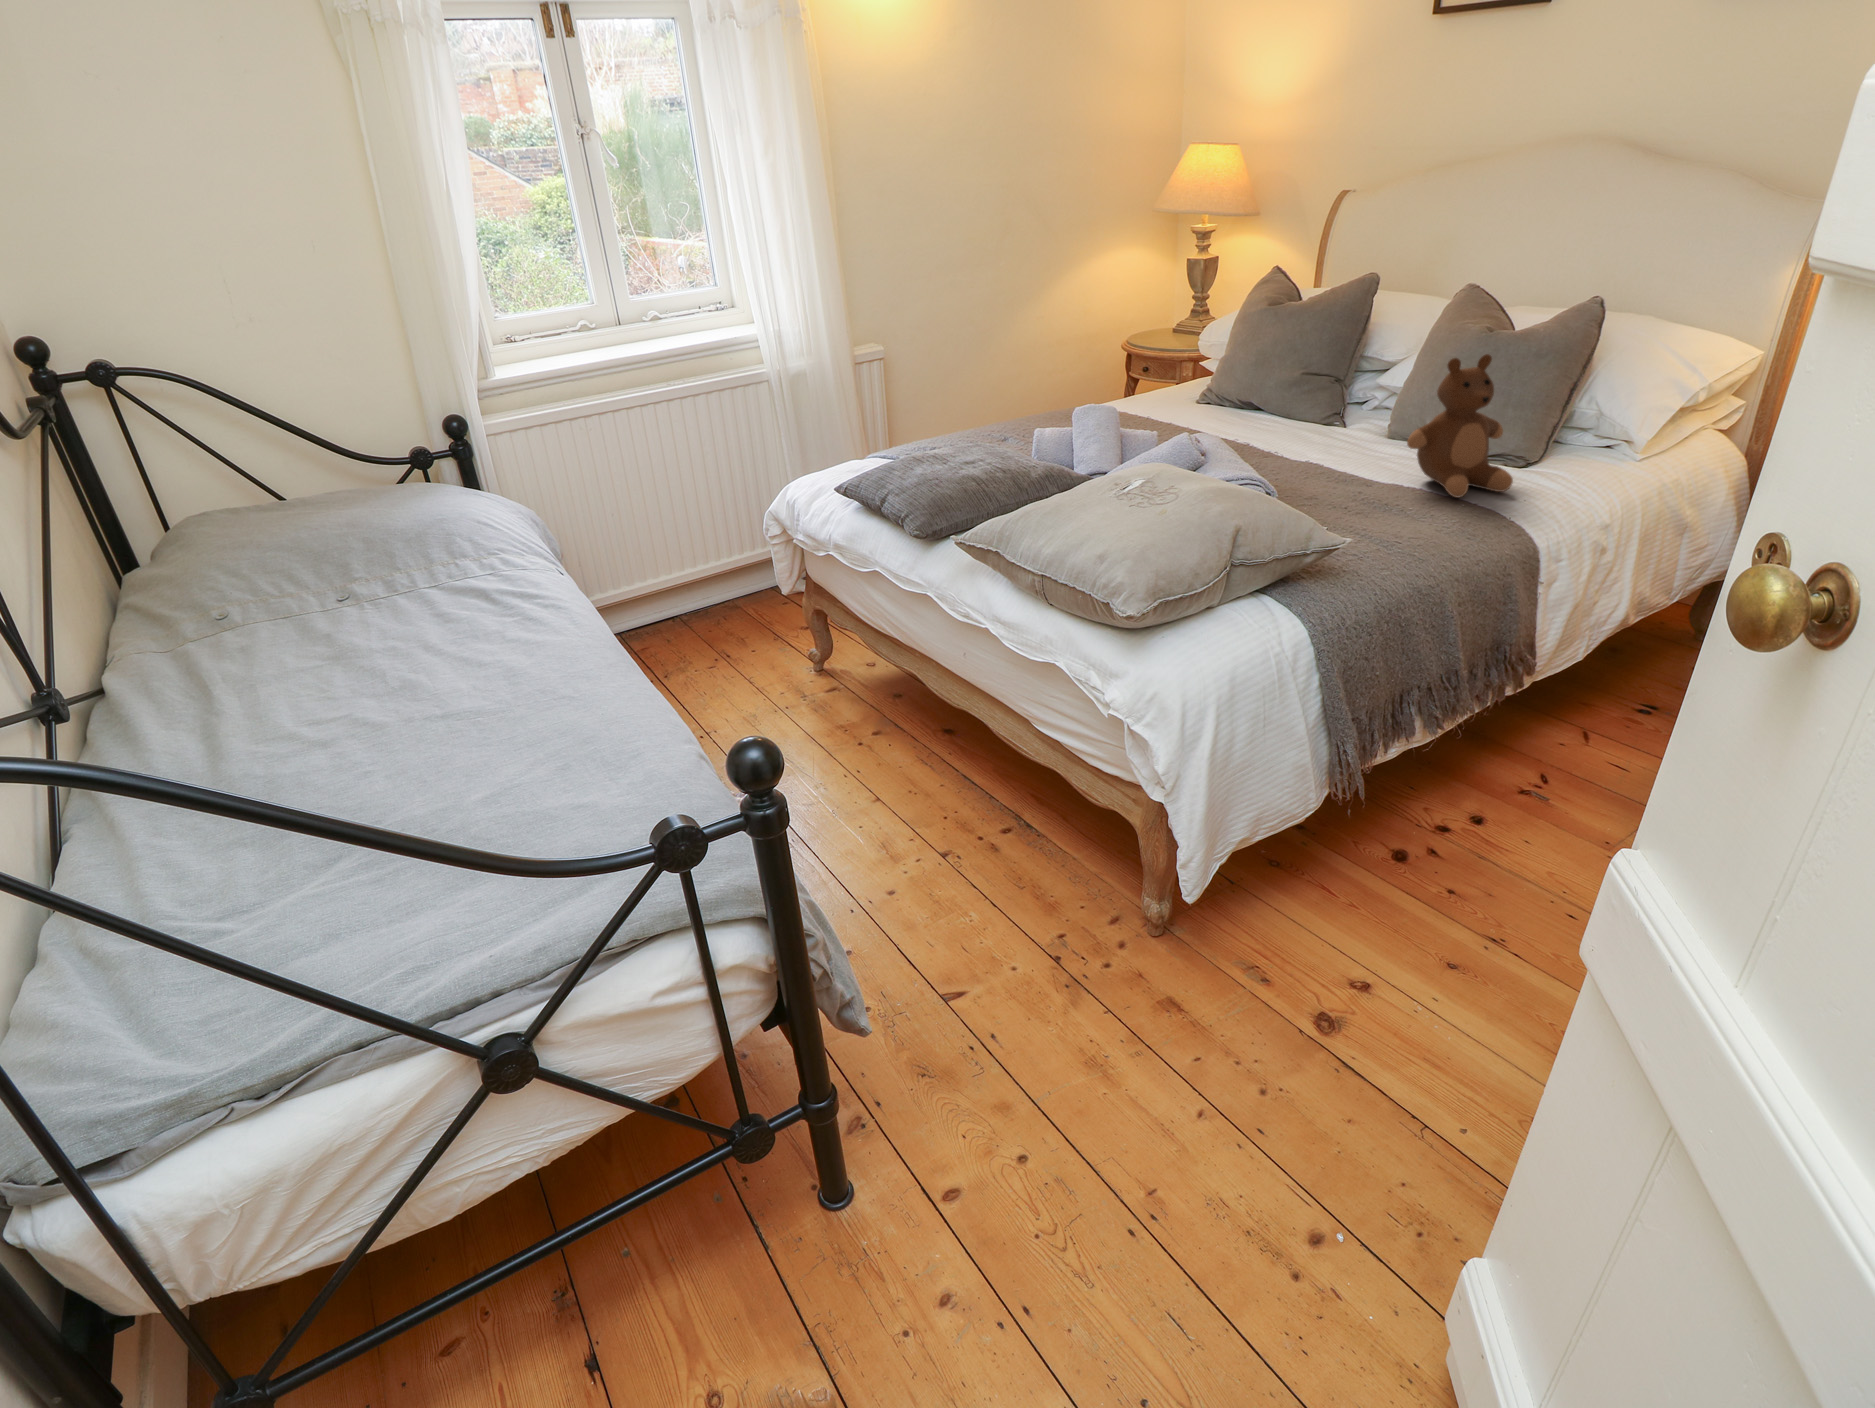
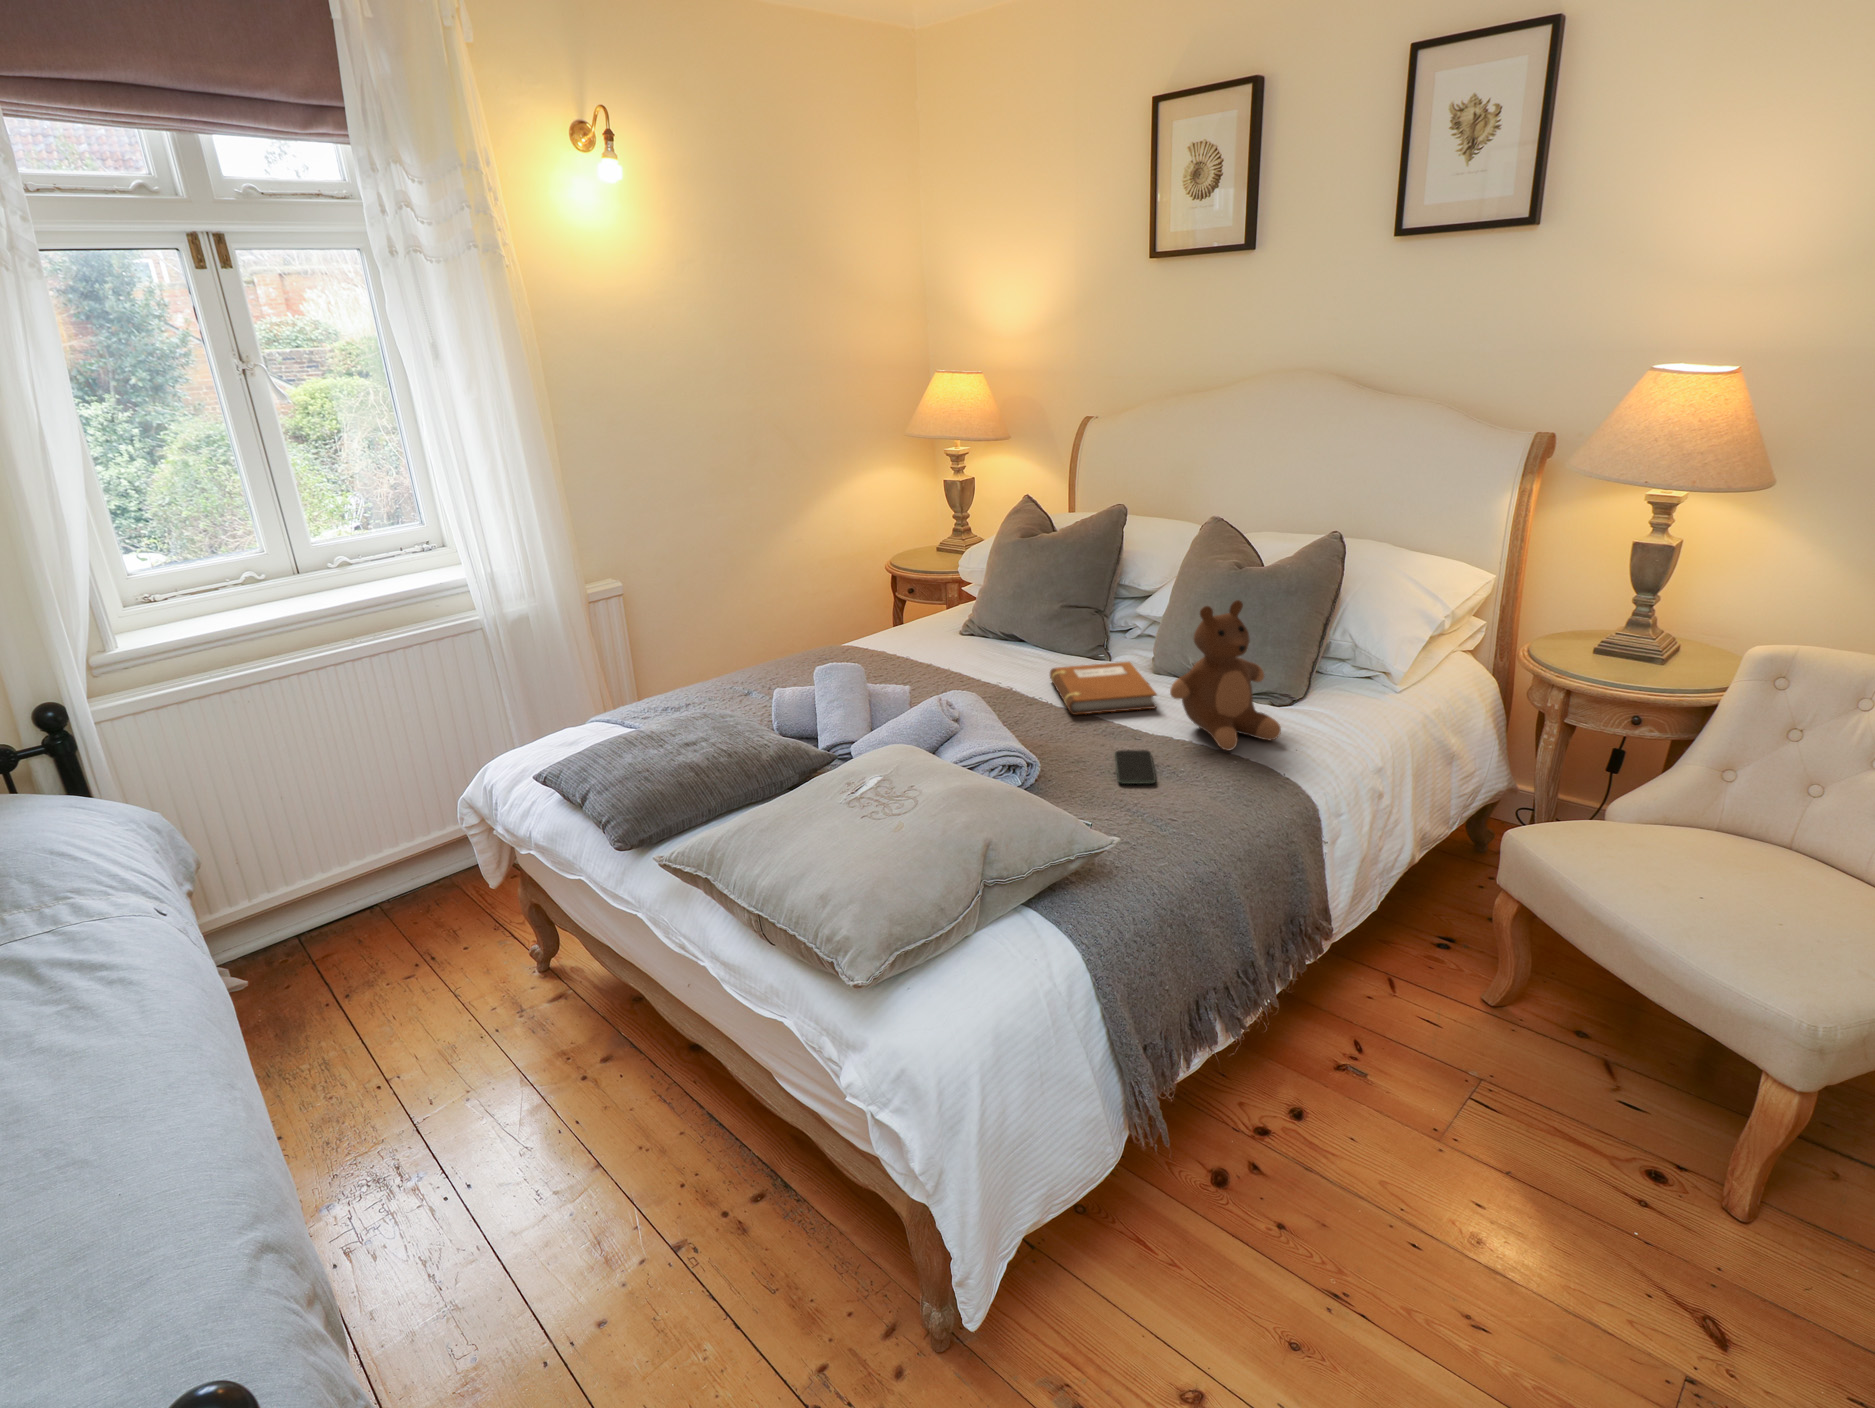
notebook: none [1286,425,1392,466] -> present [1050,662,1157,715]
smartphone: none [1347,493,1385,518] -> present [1115,750,1156,784]

